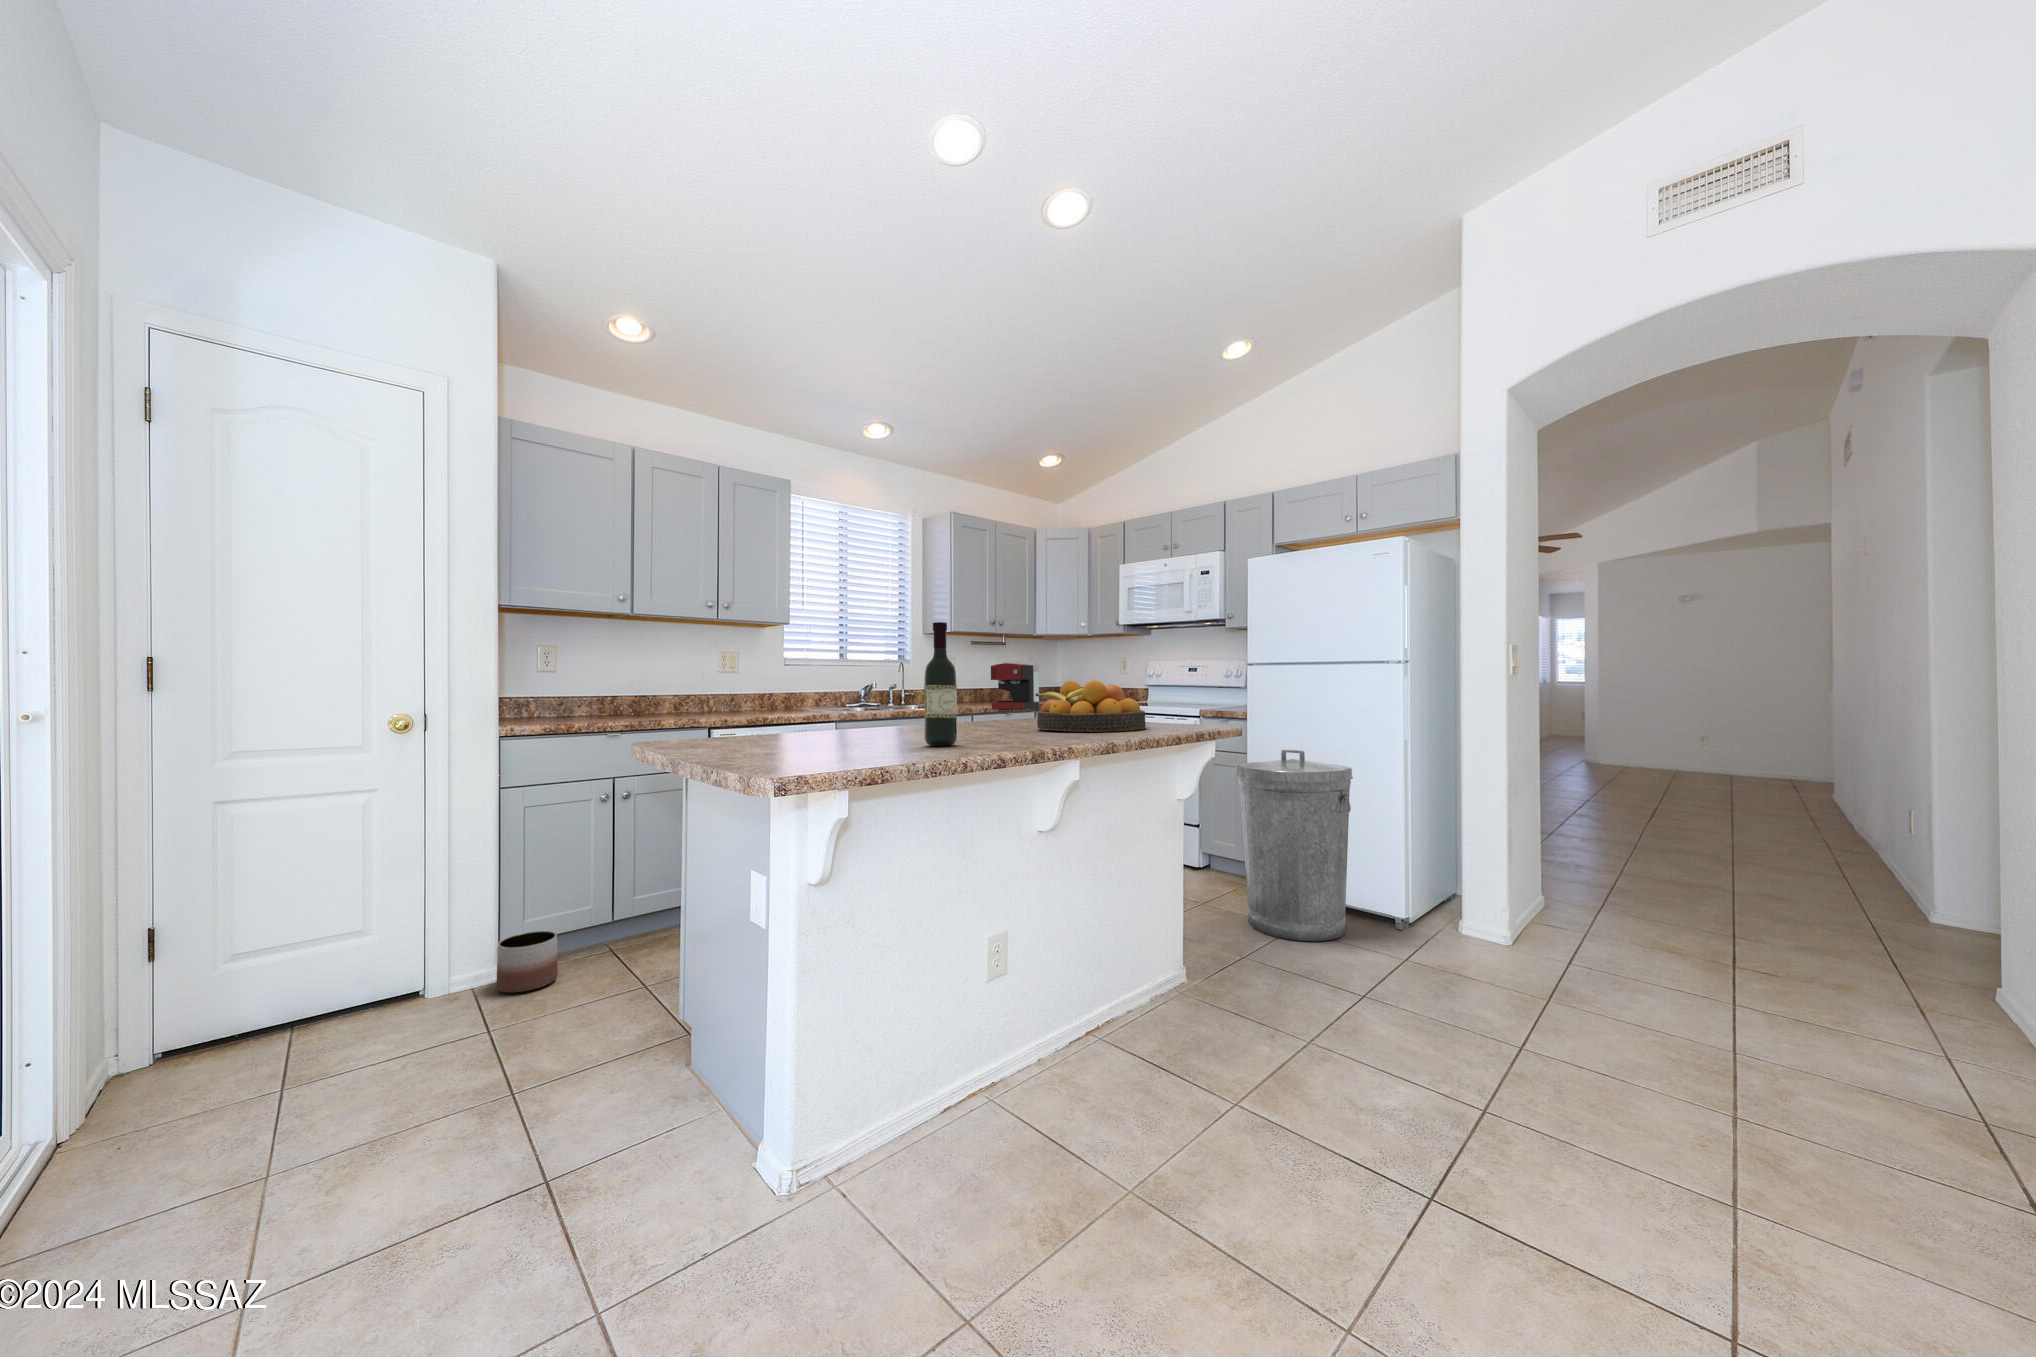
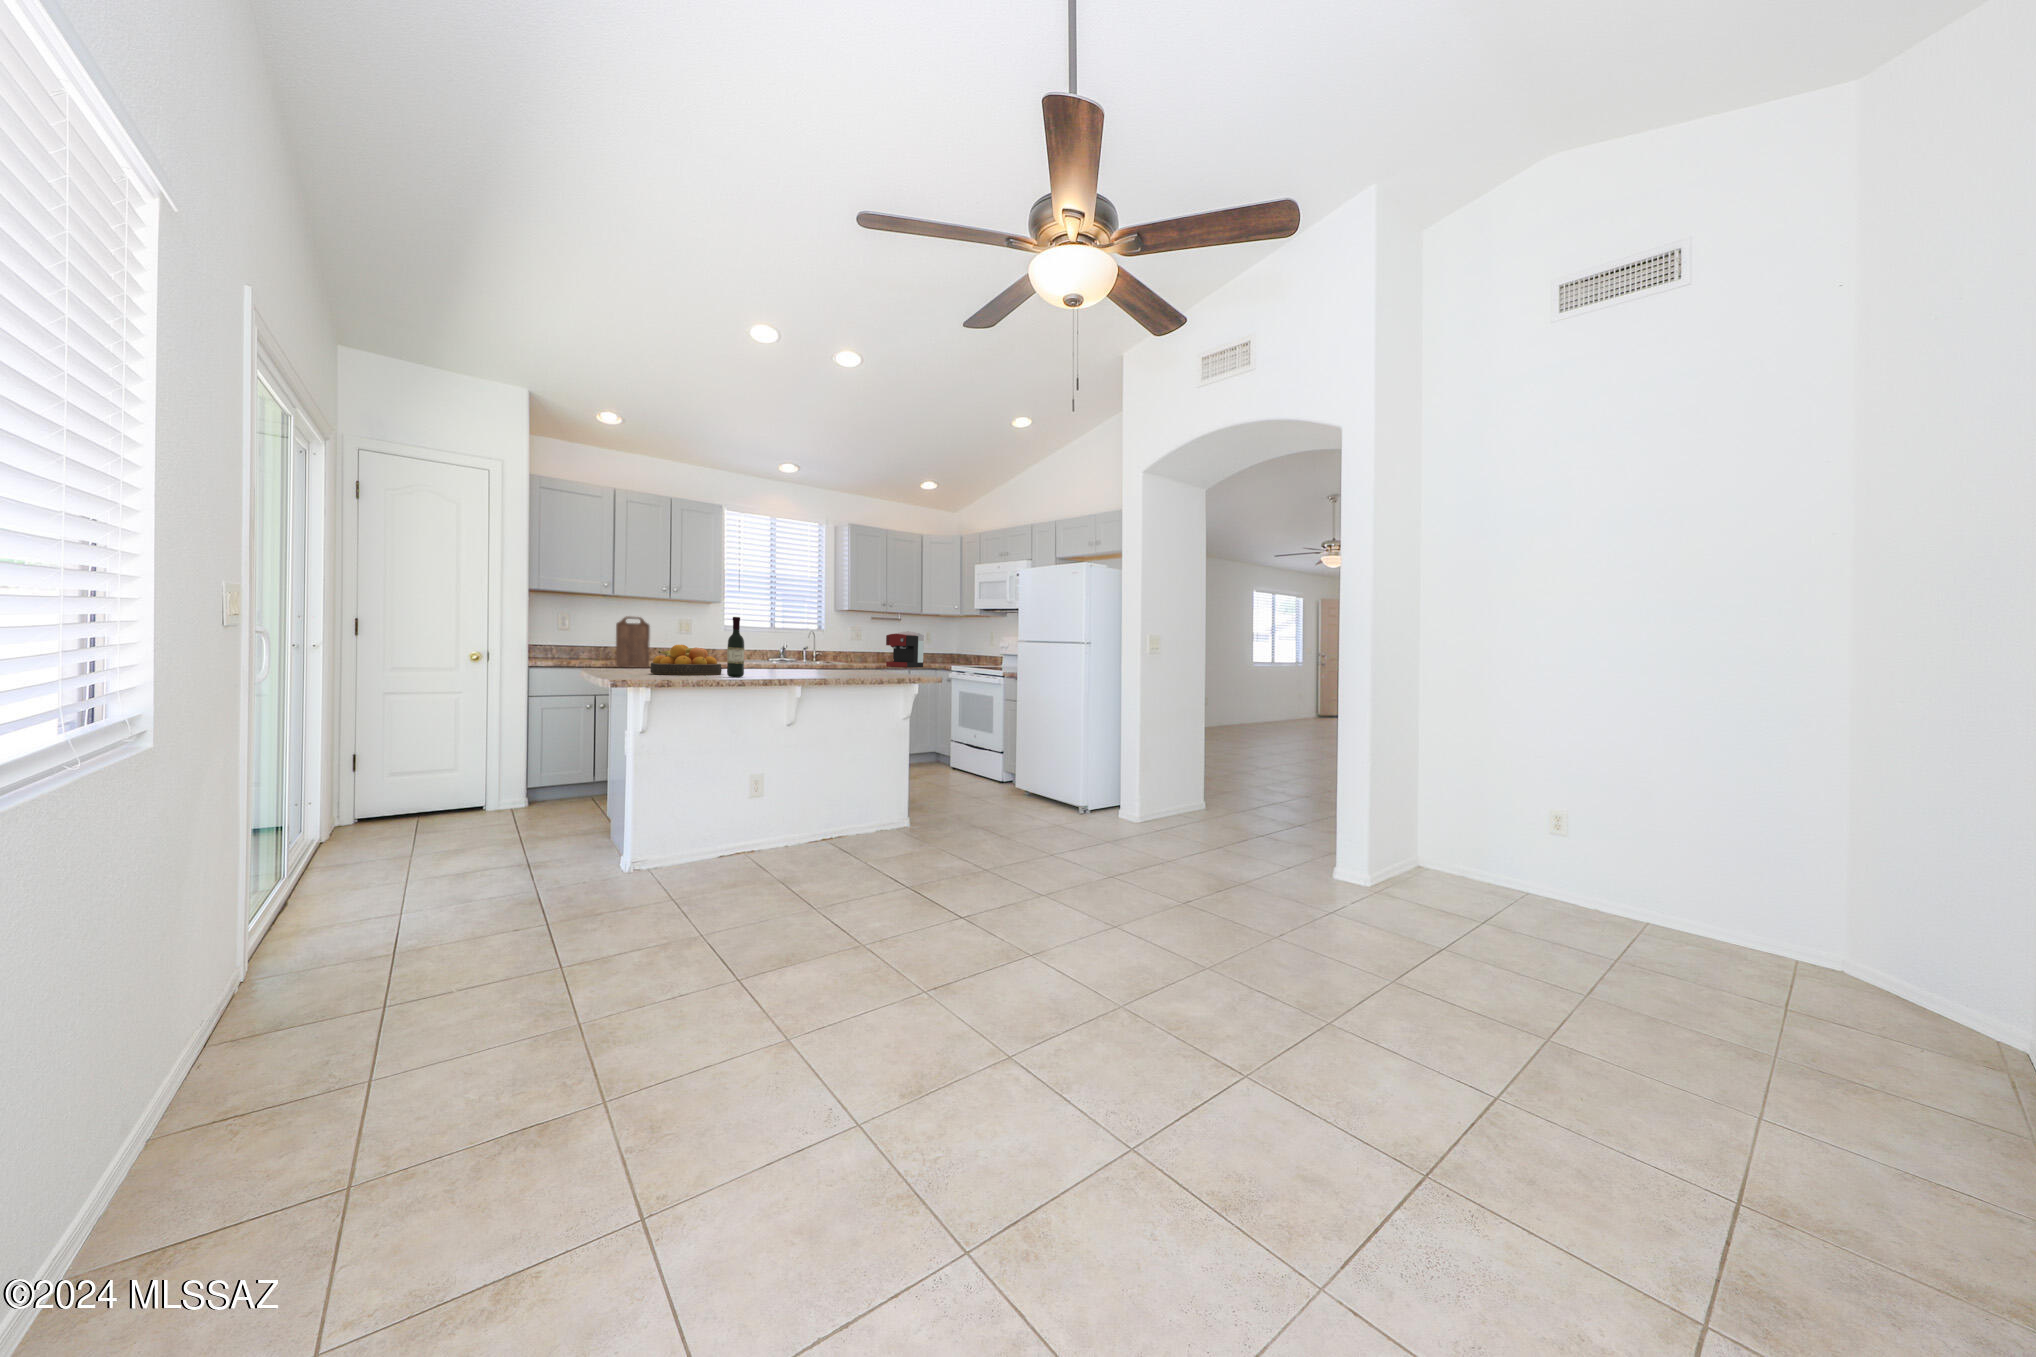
cutting board: none [642,645,695,729] -> present [616,616,650,668]
fruit bowl: present [1036,680,1146,732] -> present [650,645,722,675]
trash can: present [1237,750,1353,941] -> none [983,697,1051,811]
planter: present [497,931,558,993] -> none [526,780,560,810]

